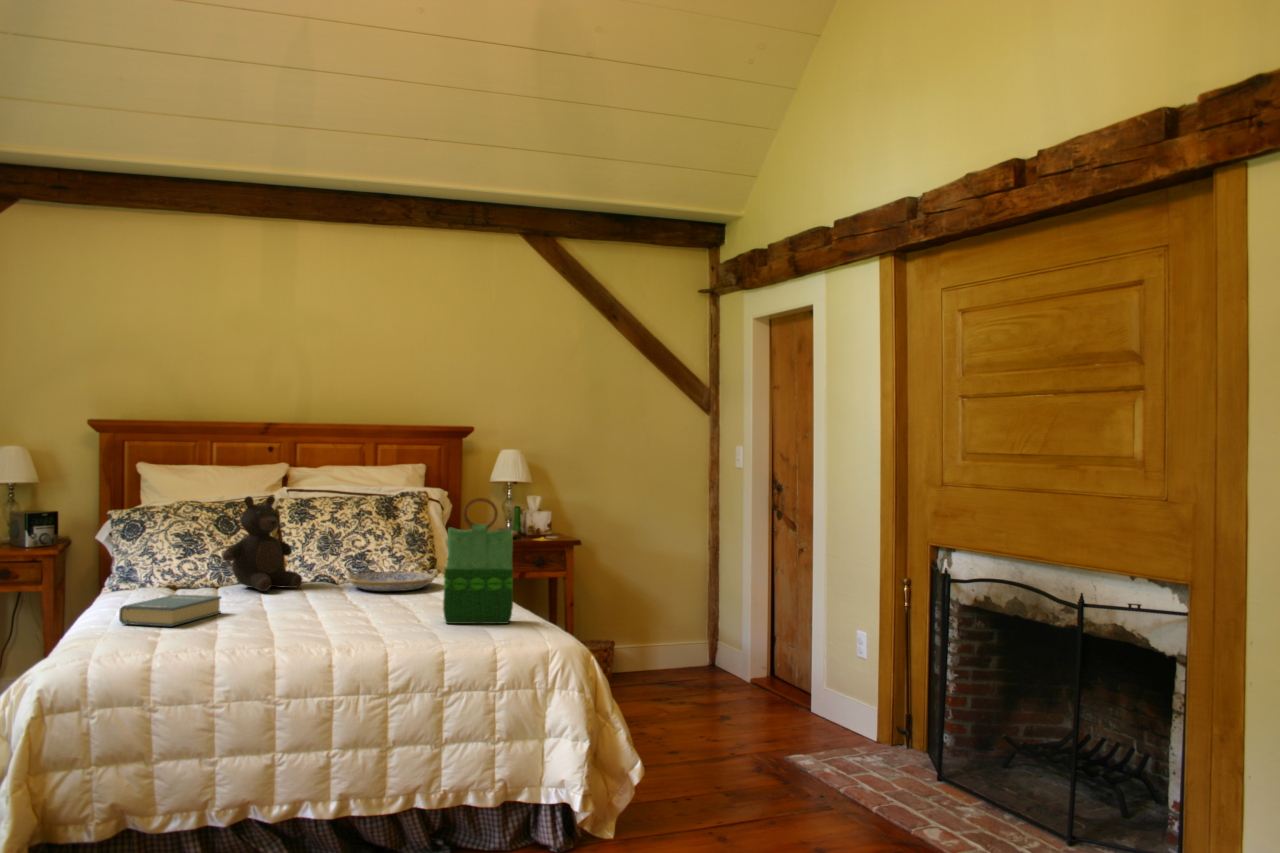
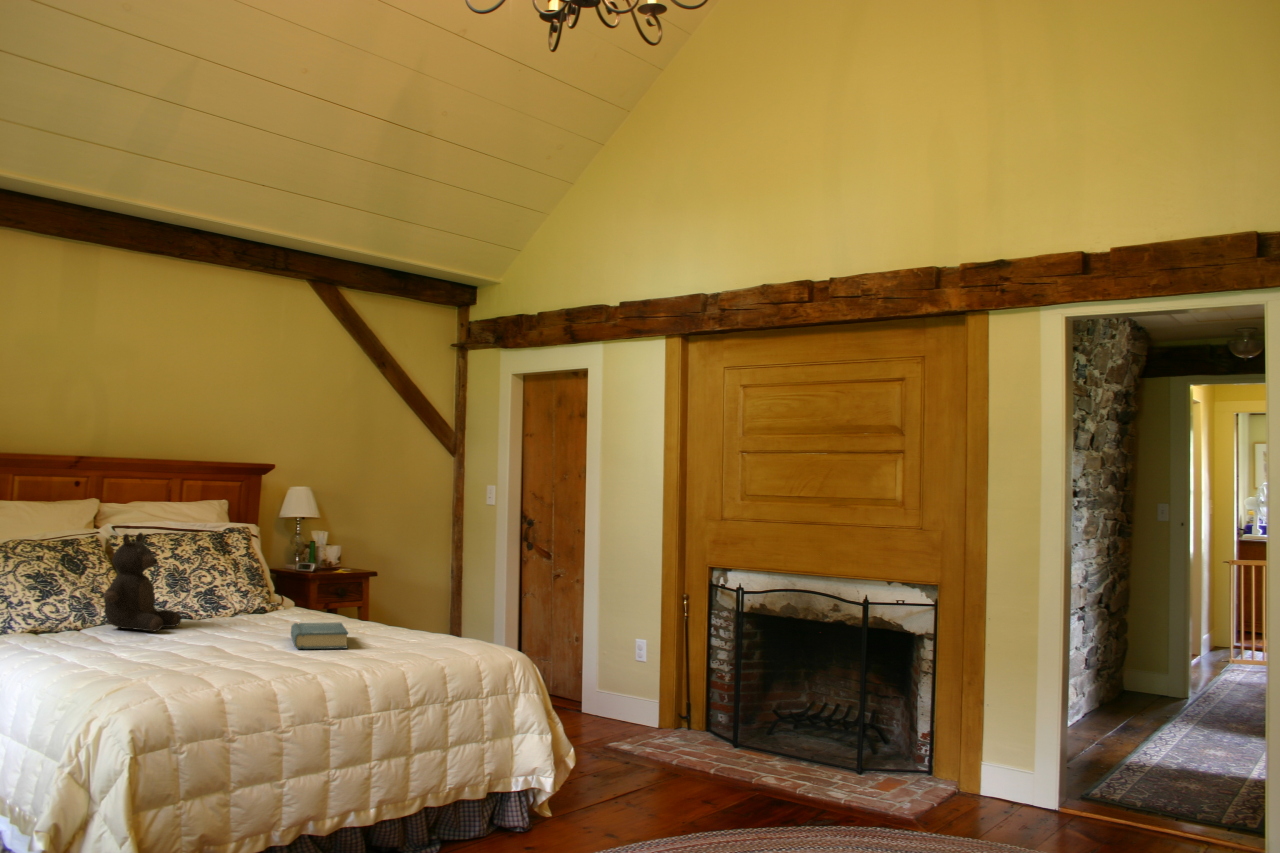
tote bag: present [443,498,513,624] -> none [399,536,462,648]
serving tray: present [346,569,438,591] -> none [222,602,310,625]
hardback book: present [119,594,221,626] -> present [291,623,348,649]

